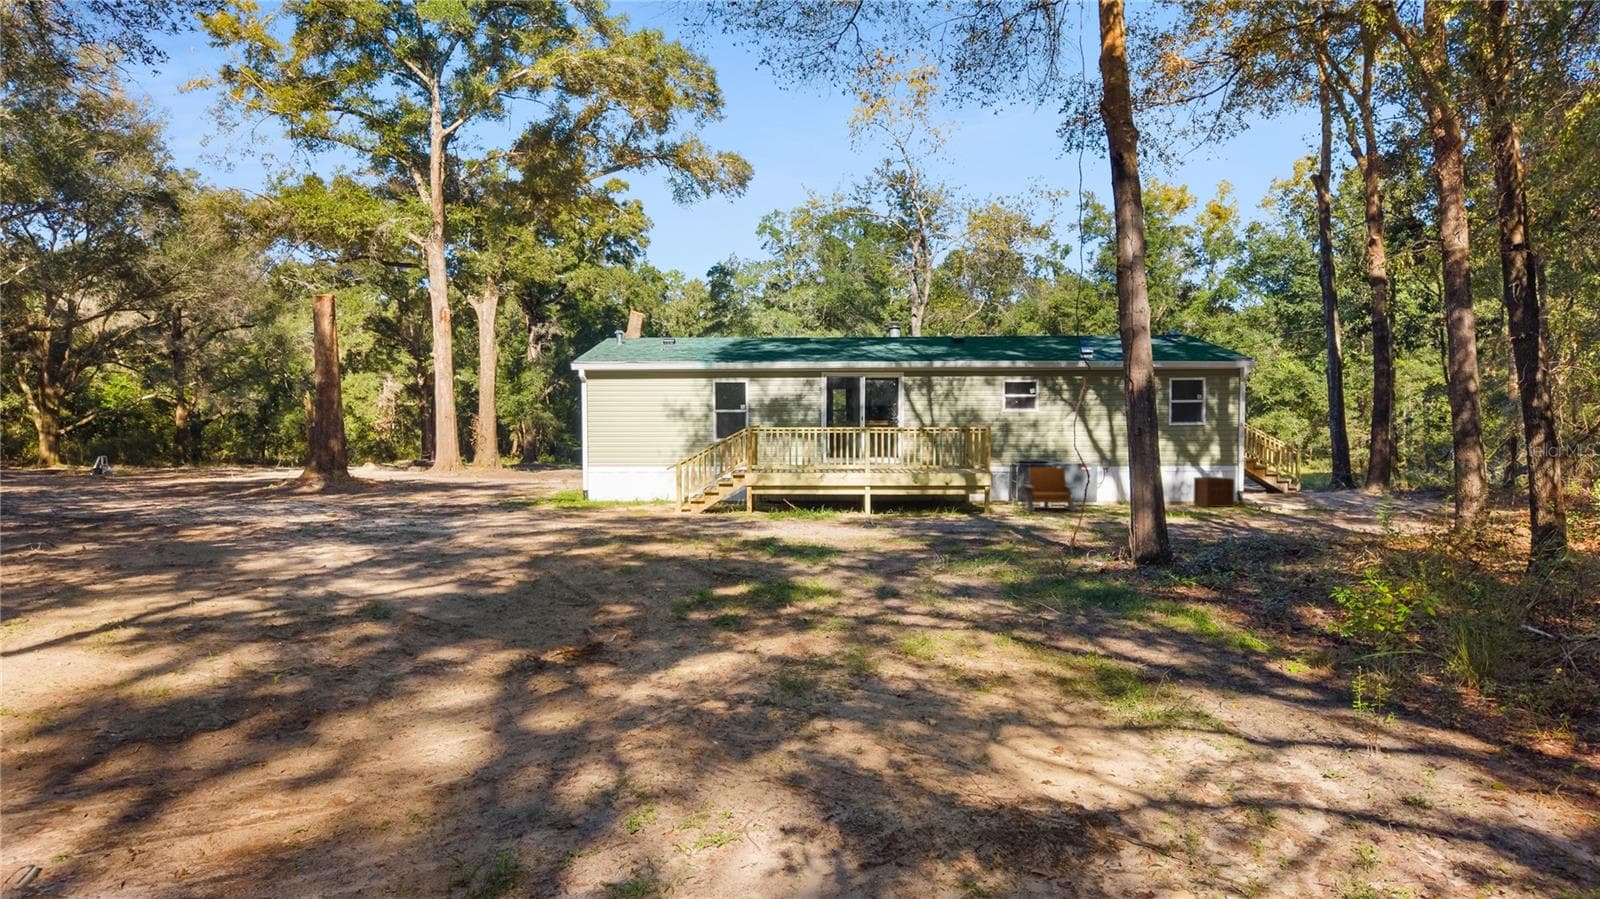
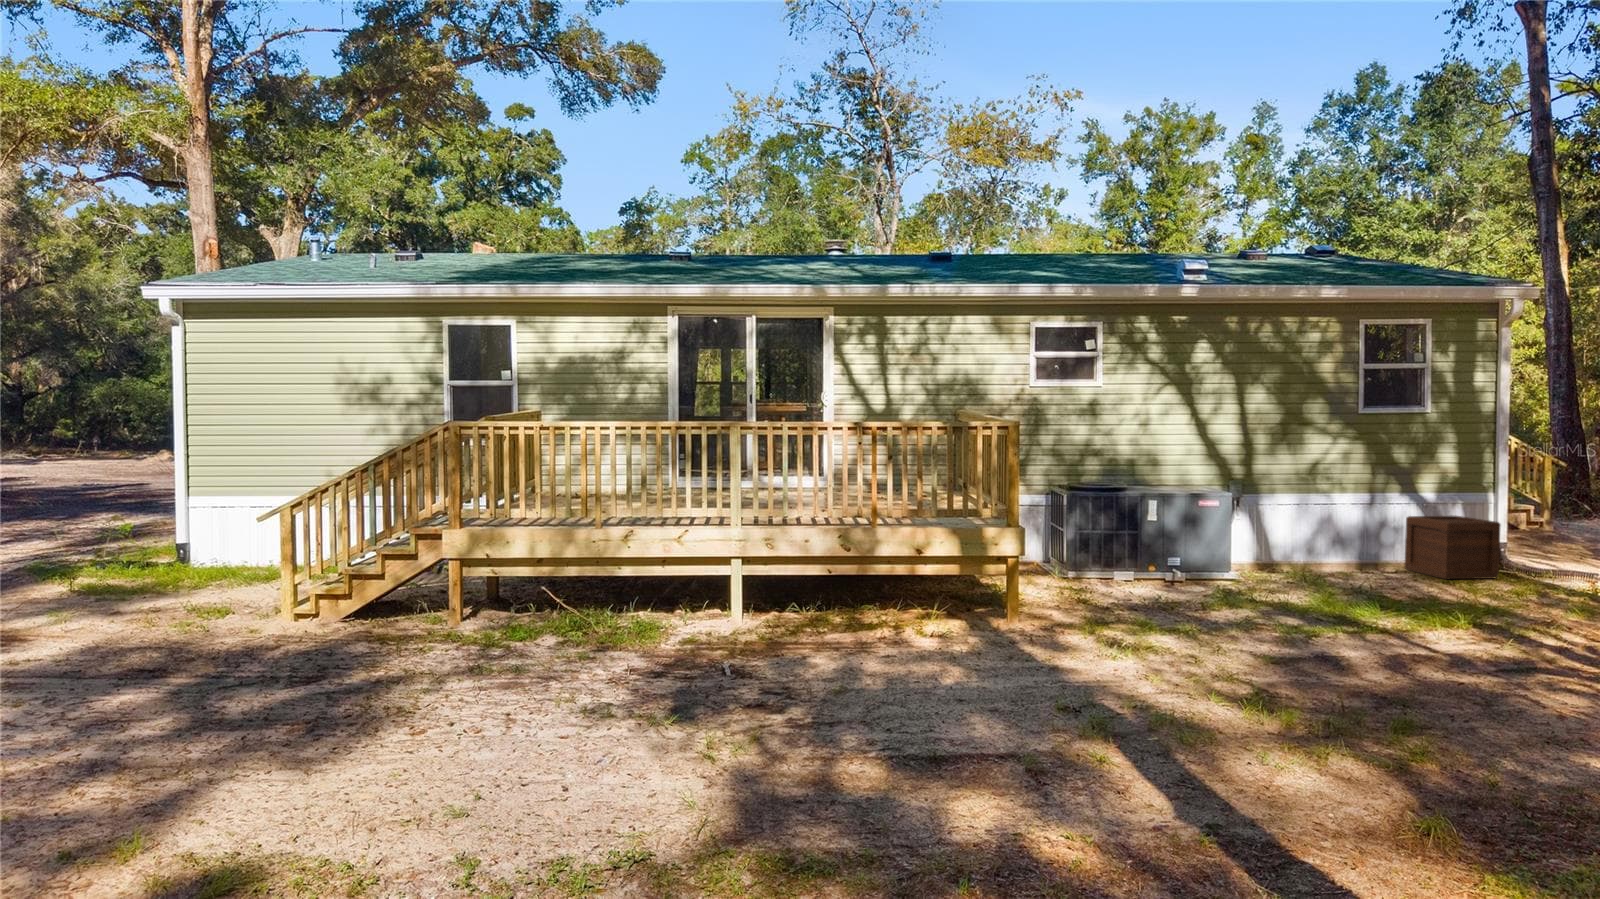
lounge chair: present [1023,467,1076,511] -> none [1074,502,1197,600]

